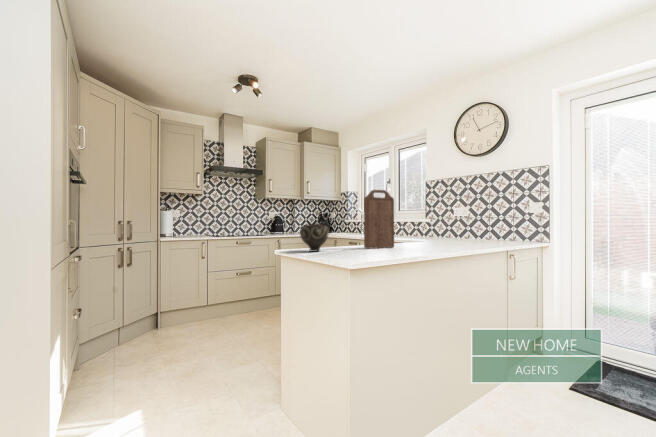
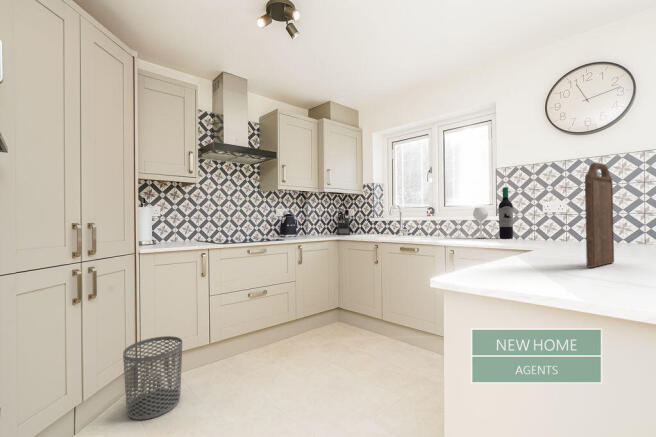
wine bottle: none [406,197,433,237] -> present [473,187,513,238]
bowl: present [300,224,329,251] -> none [511,224,585,282]
waste bin: none [147,295,183,341] -> present [123,336,182,420]

